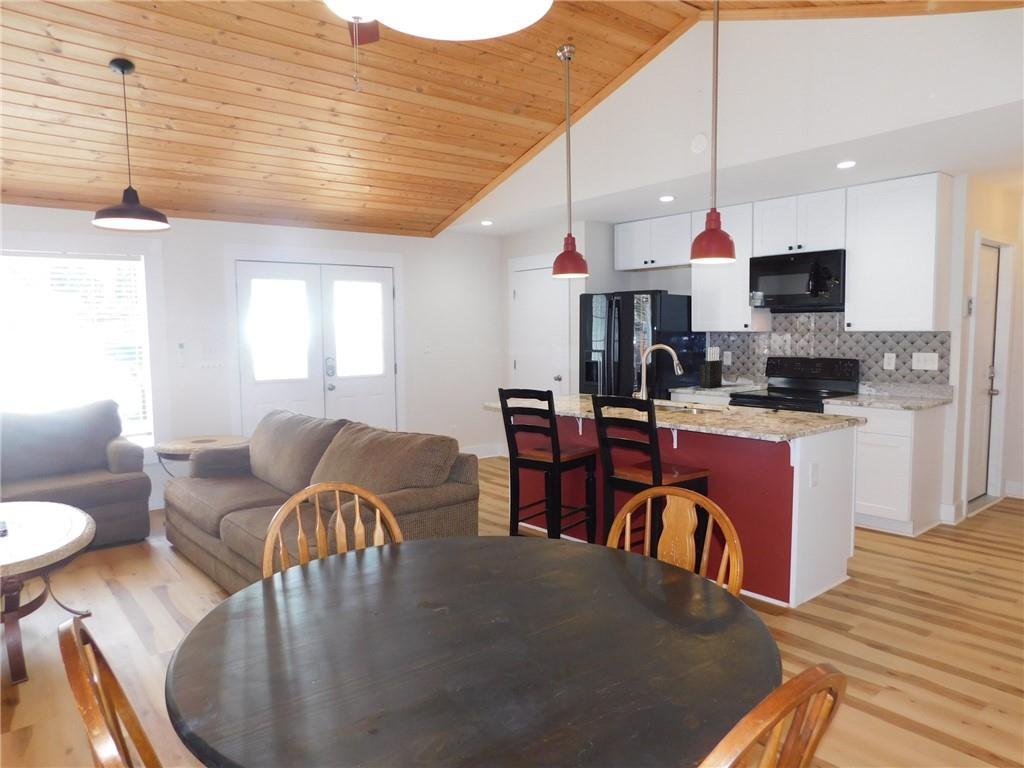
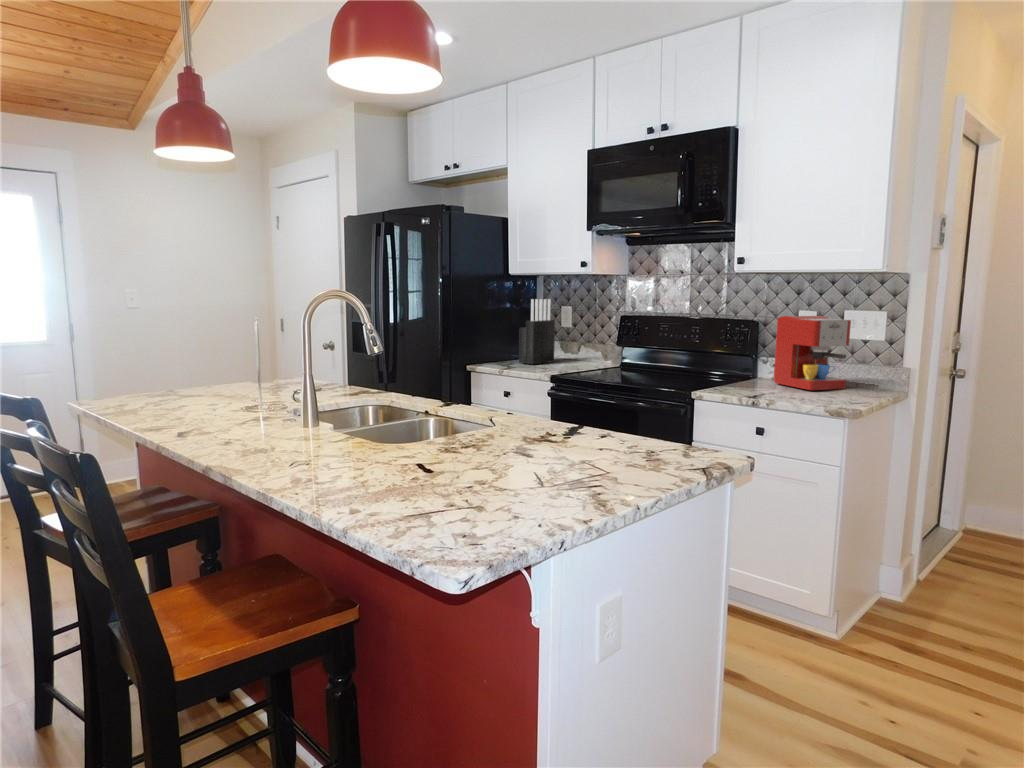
coffee maker: none [870,356,916,398] -> present [774,316,851,390]

